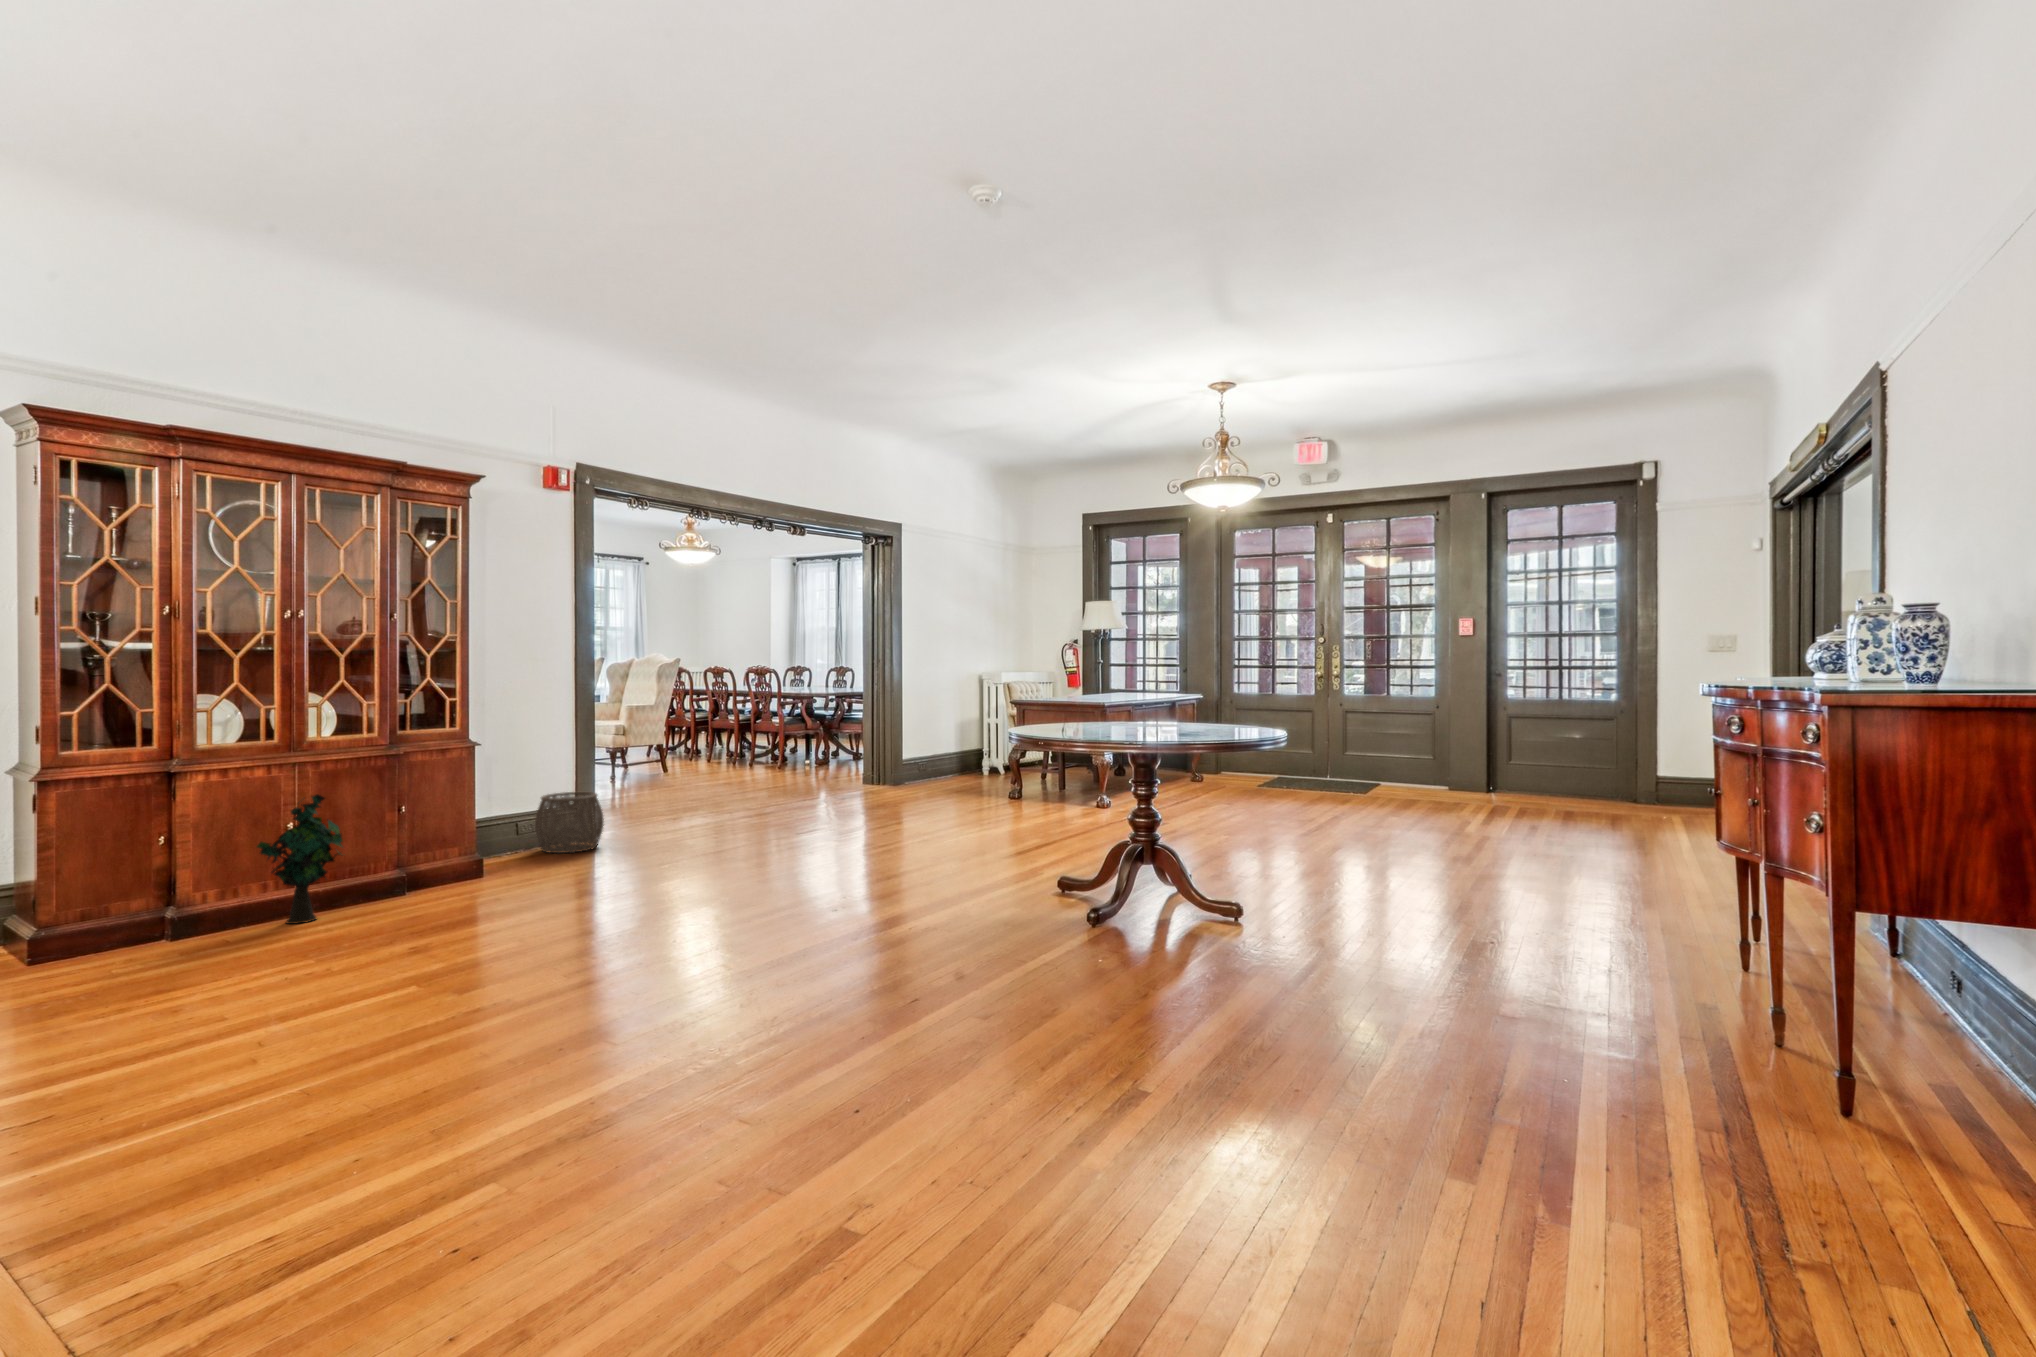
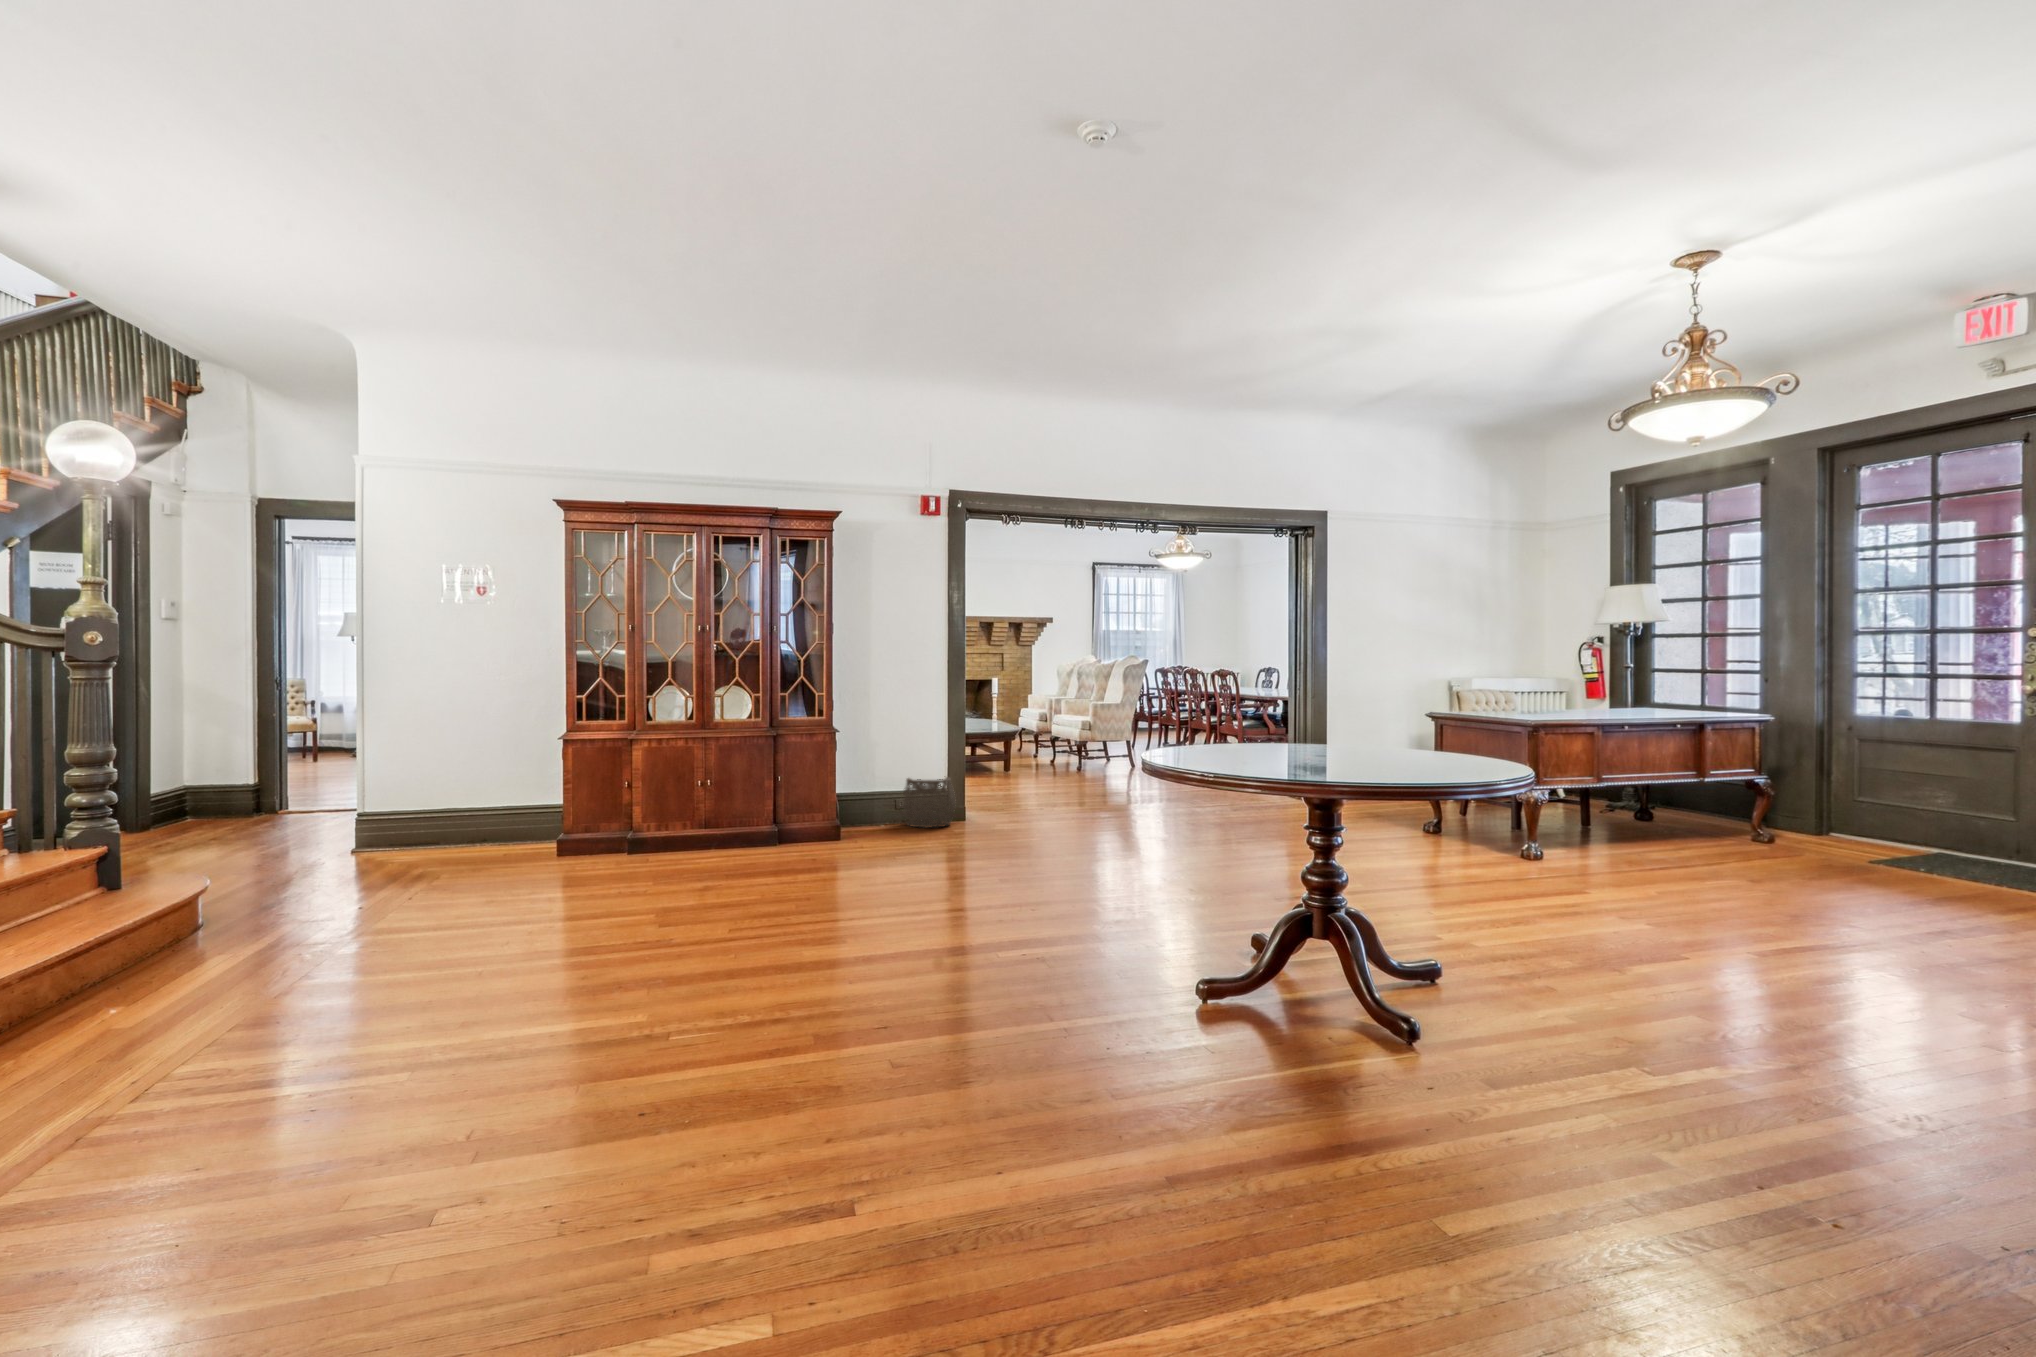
decorative plant: present [257,794,342,924] -> none [668,761,725,853]

